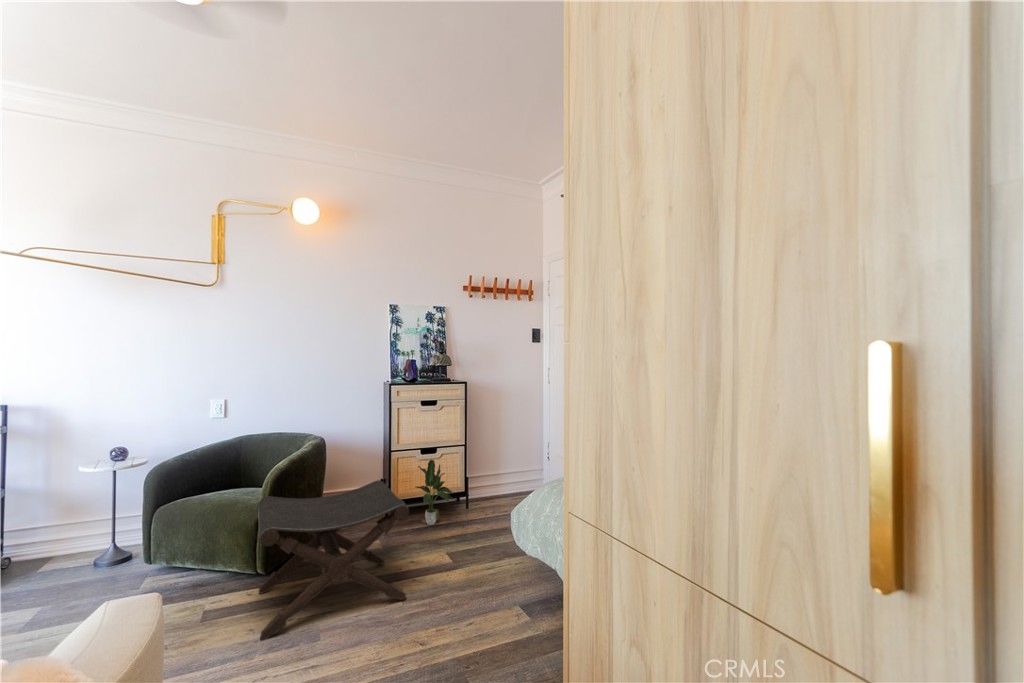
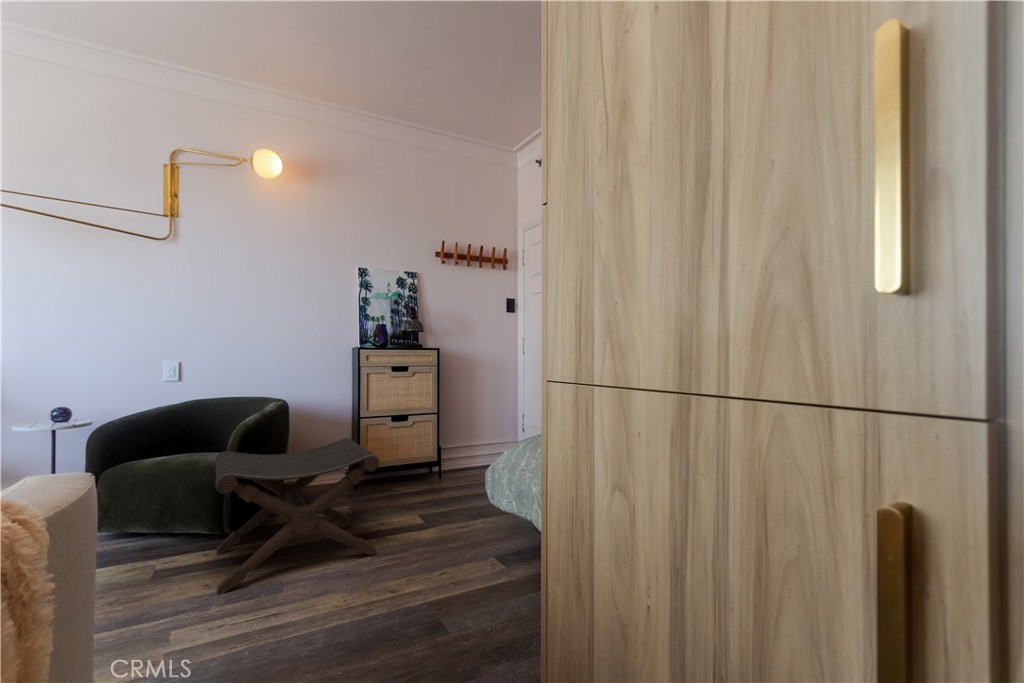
potted plant: present [416,460,454,525] -> none [385,425,428,491]

